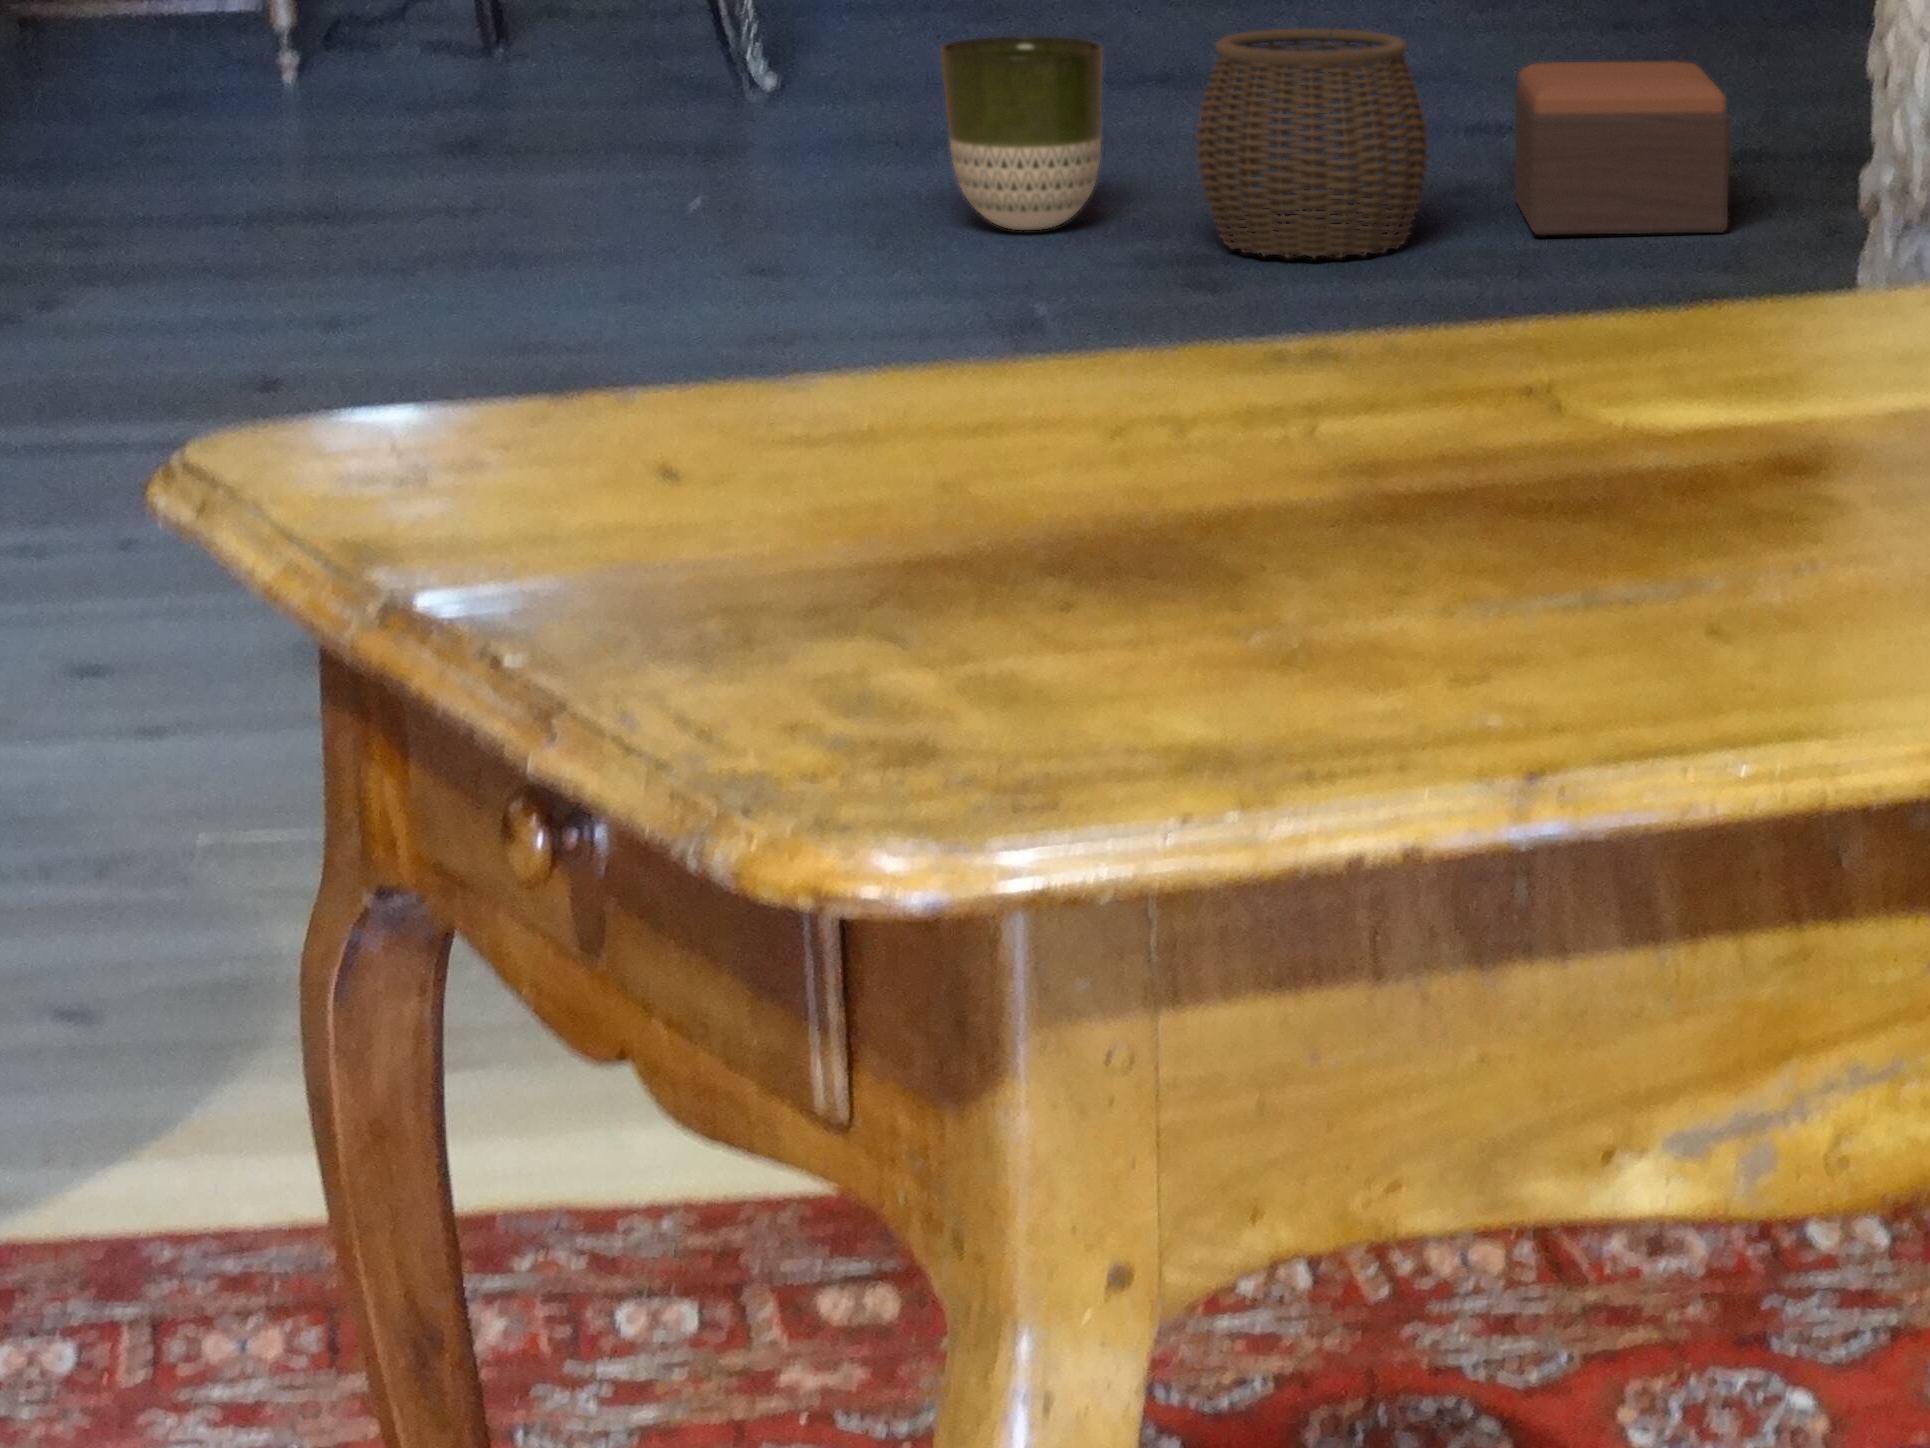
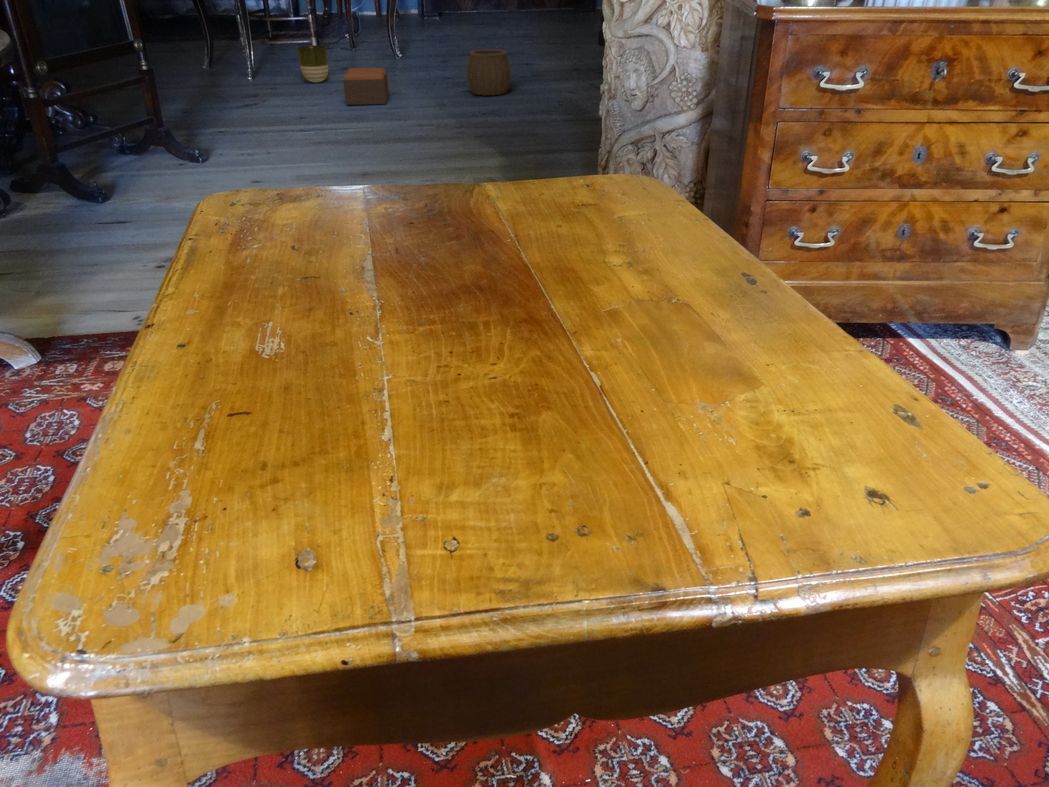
planter: present [941,36,1103,230] -> present [297,46,328,83]
footstool: present [1515,61,1729,235] -> present [343,68,389,105]

